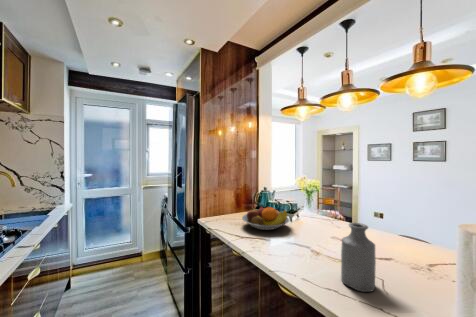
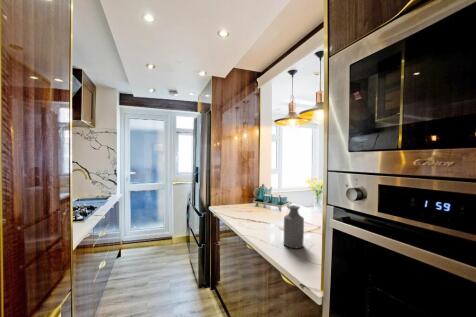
fruit bowl: present [242,207,289,230] -> none [239,199,275,216]

